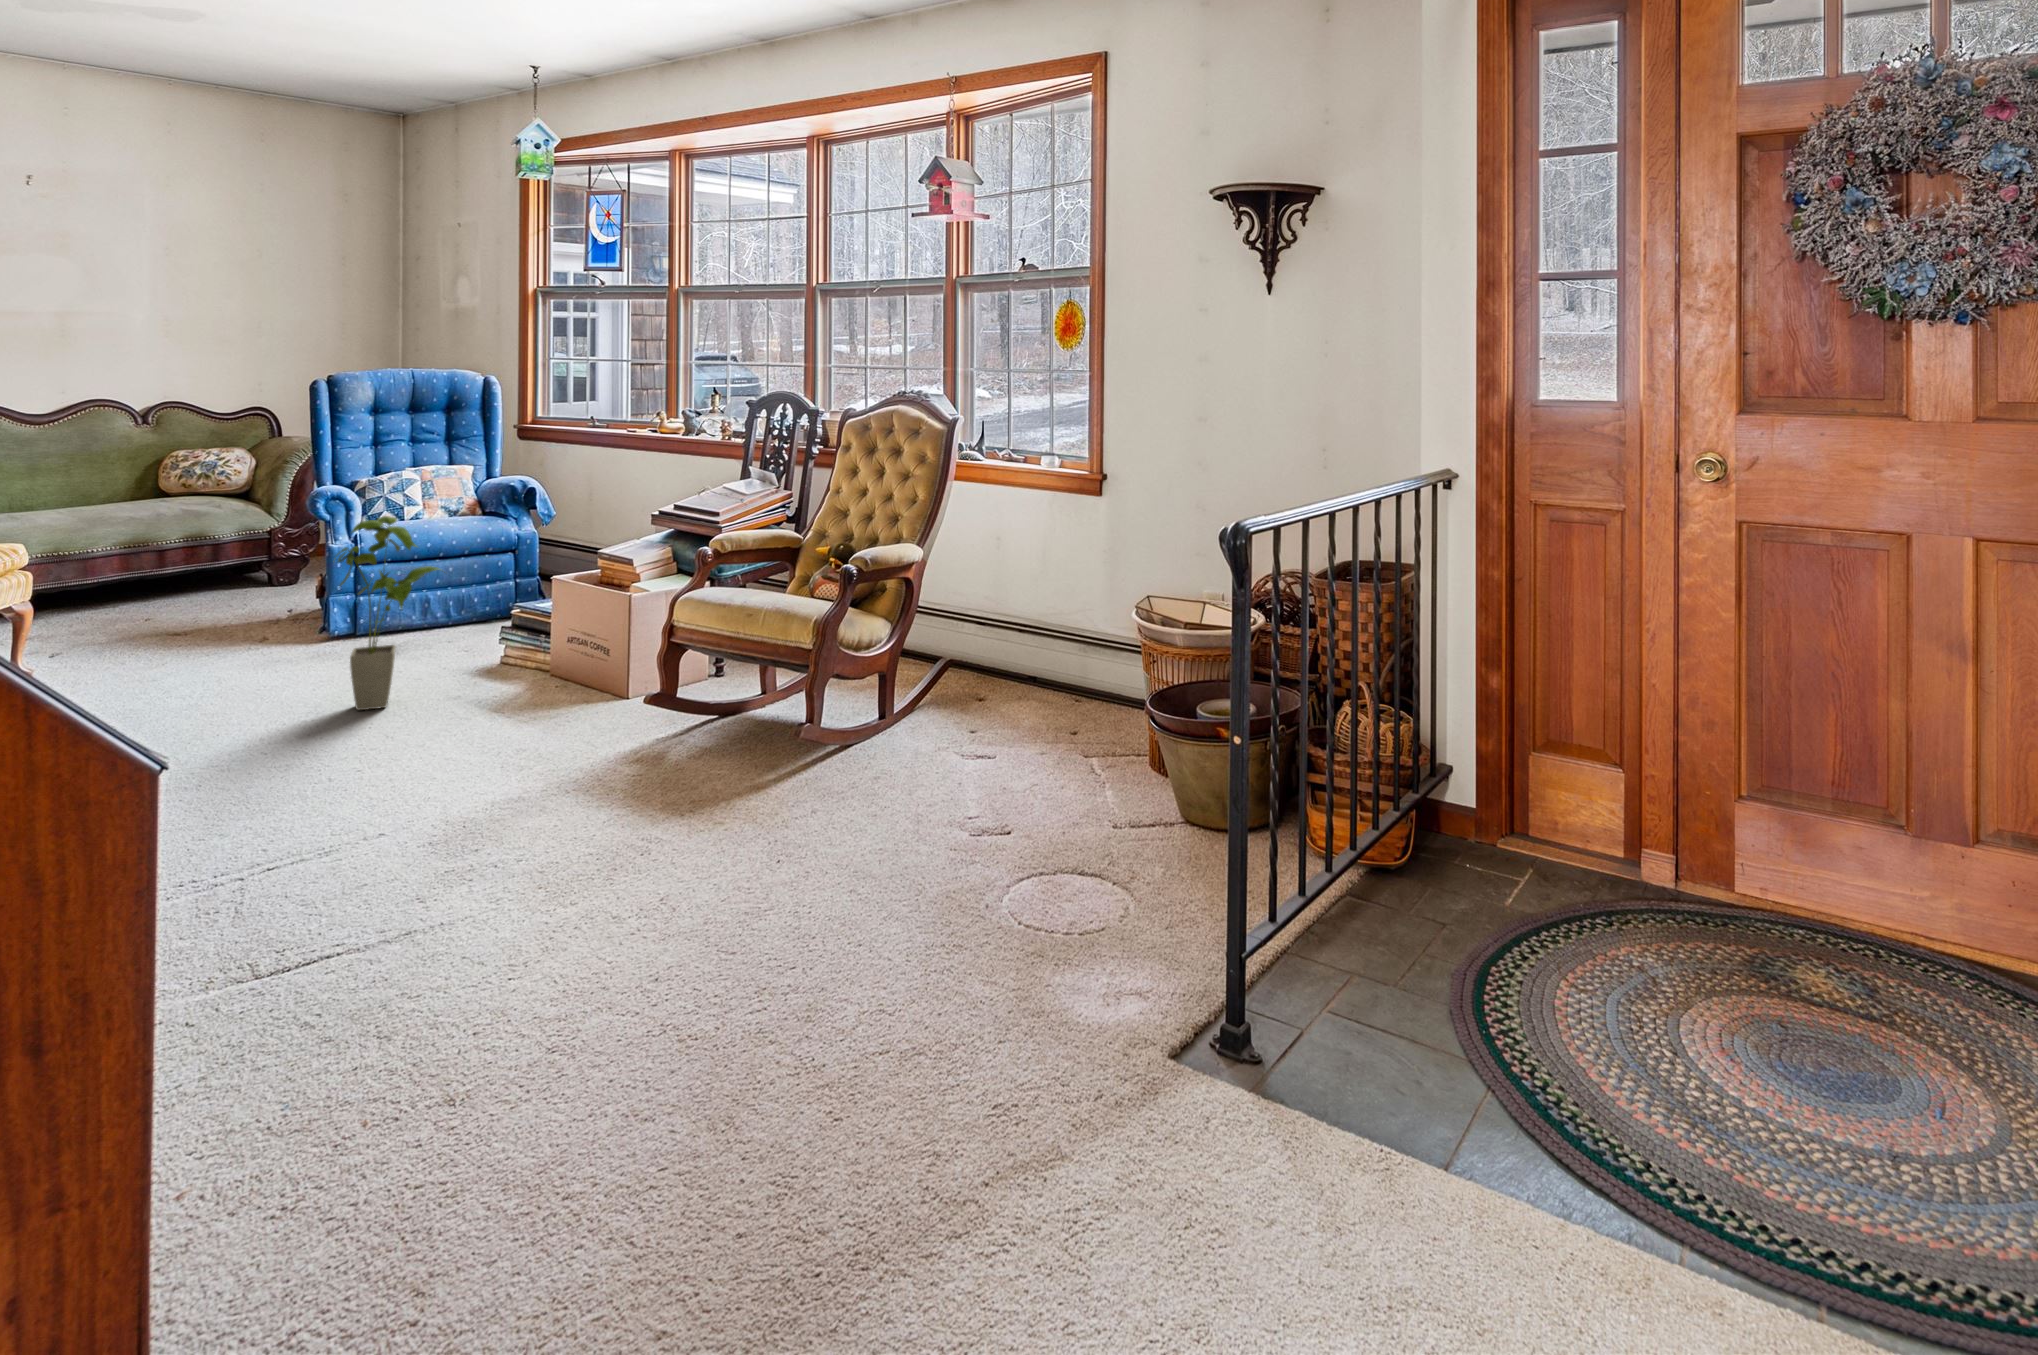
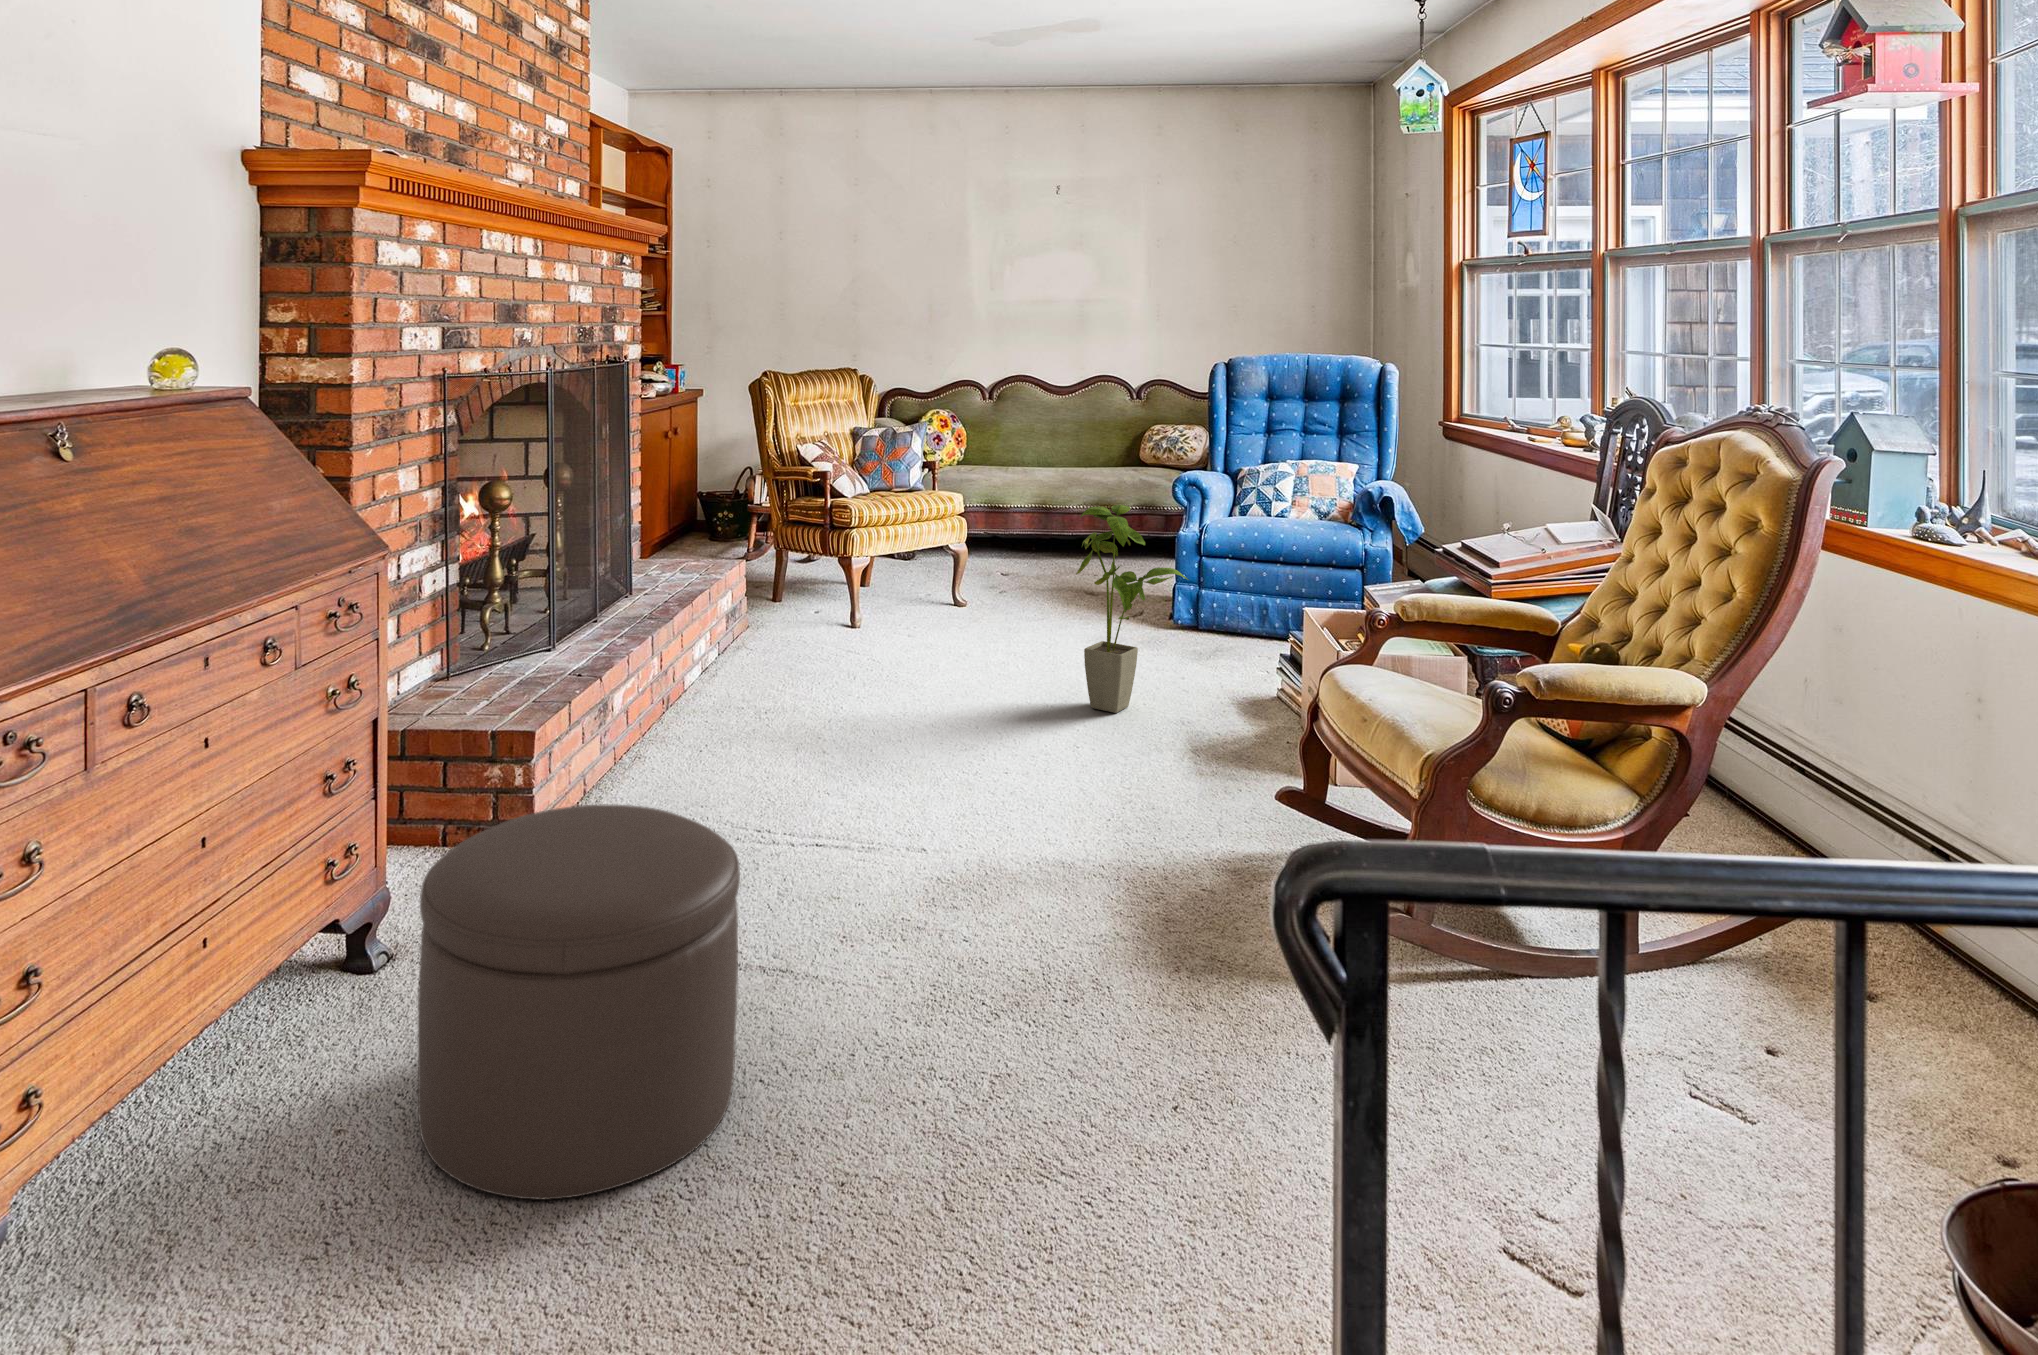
ottoman: none [252,801,563,1148] -> present [418,804,740,1199]

